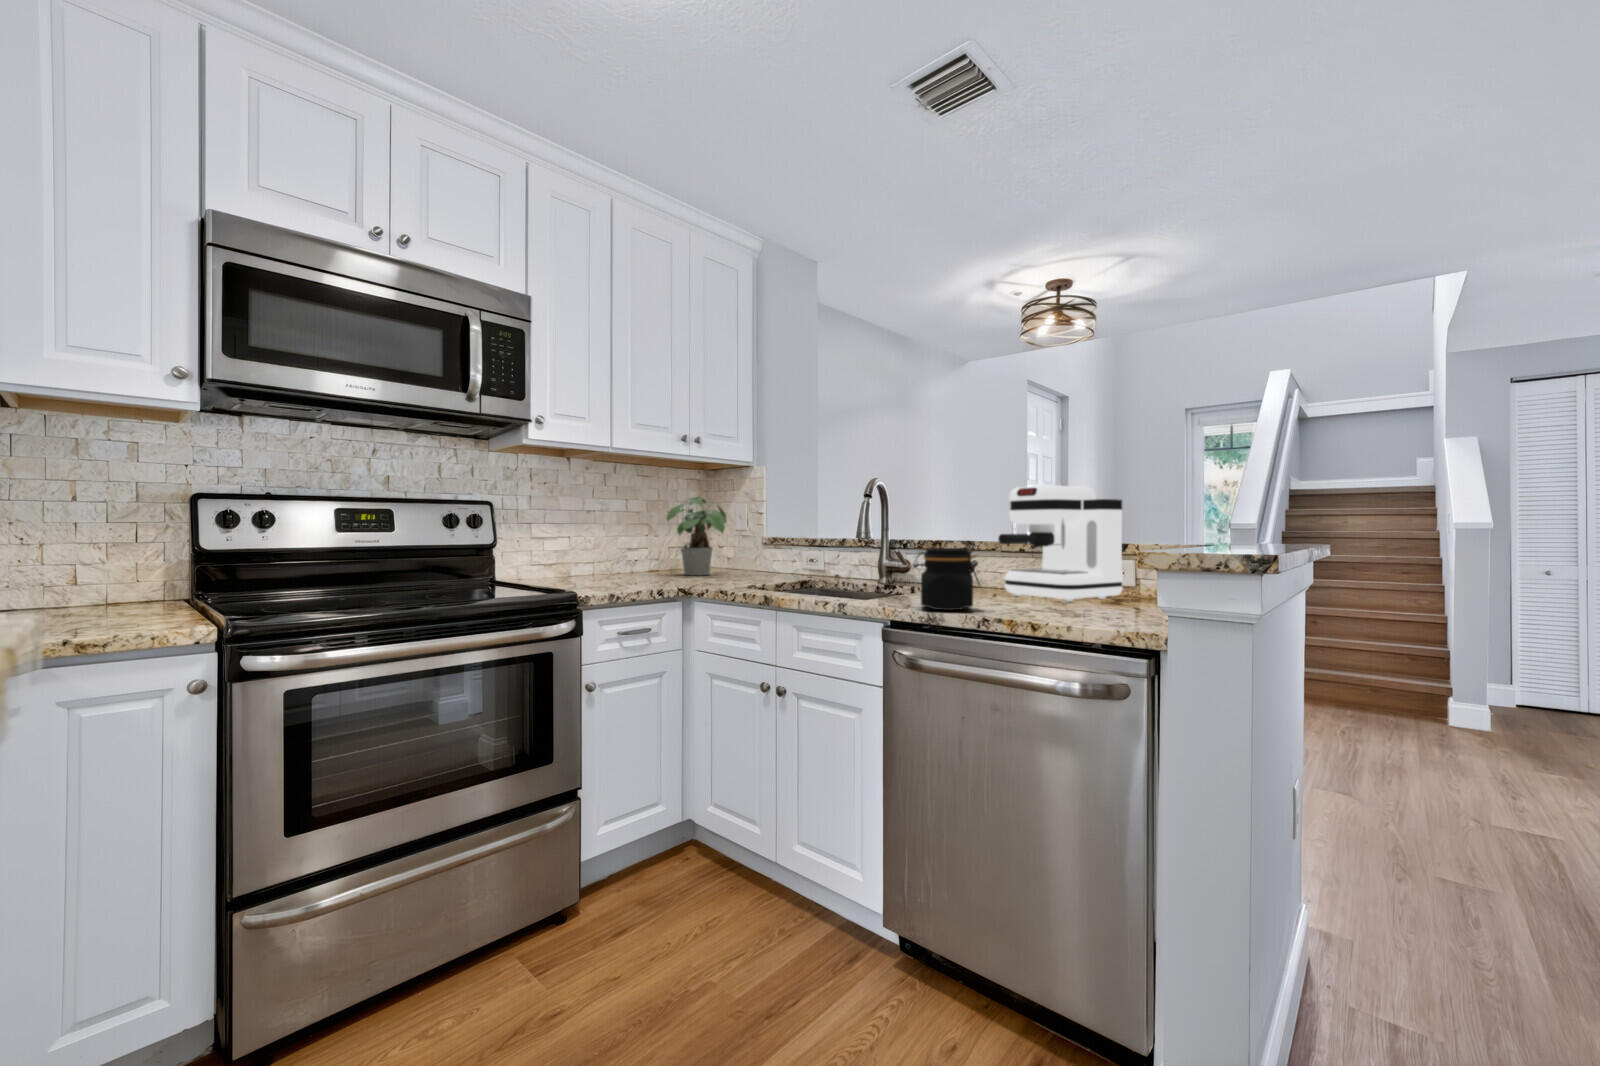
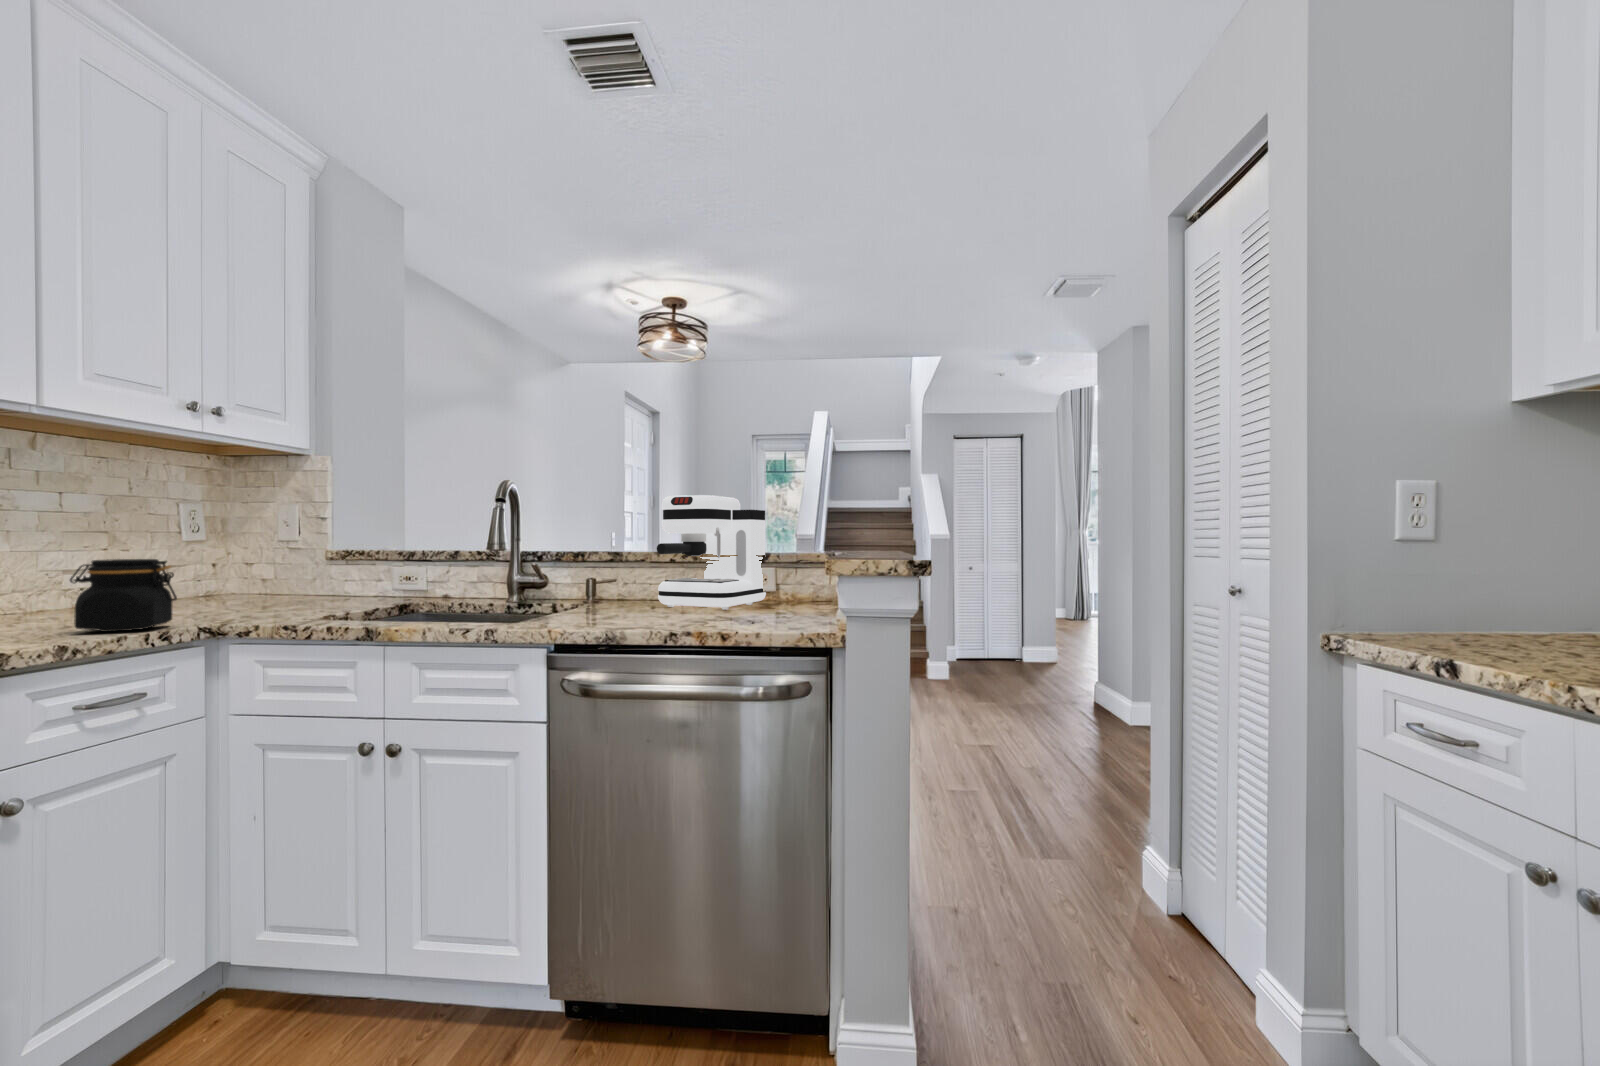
potted plant: present [666,497,727,575] -> none [166,496,275,606]
jar: present [913,548,980,610] -> present [70,559,177,632]

